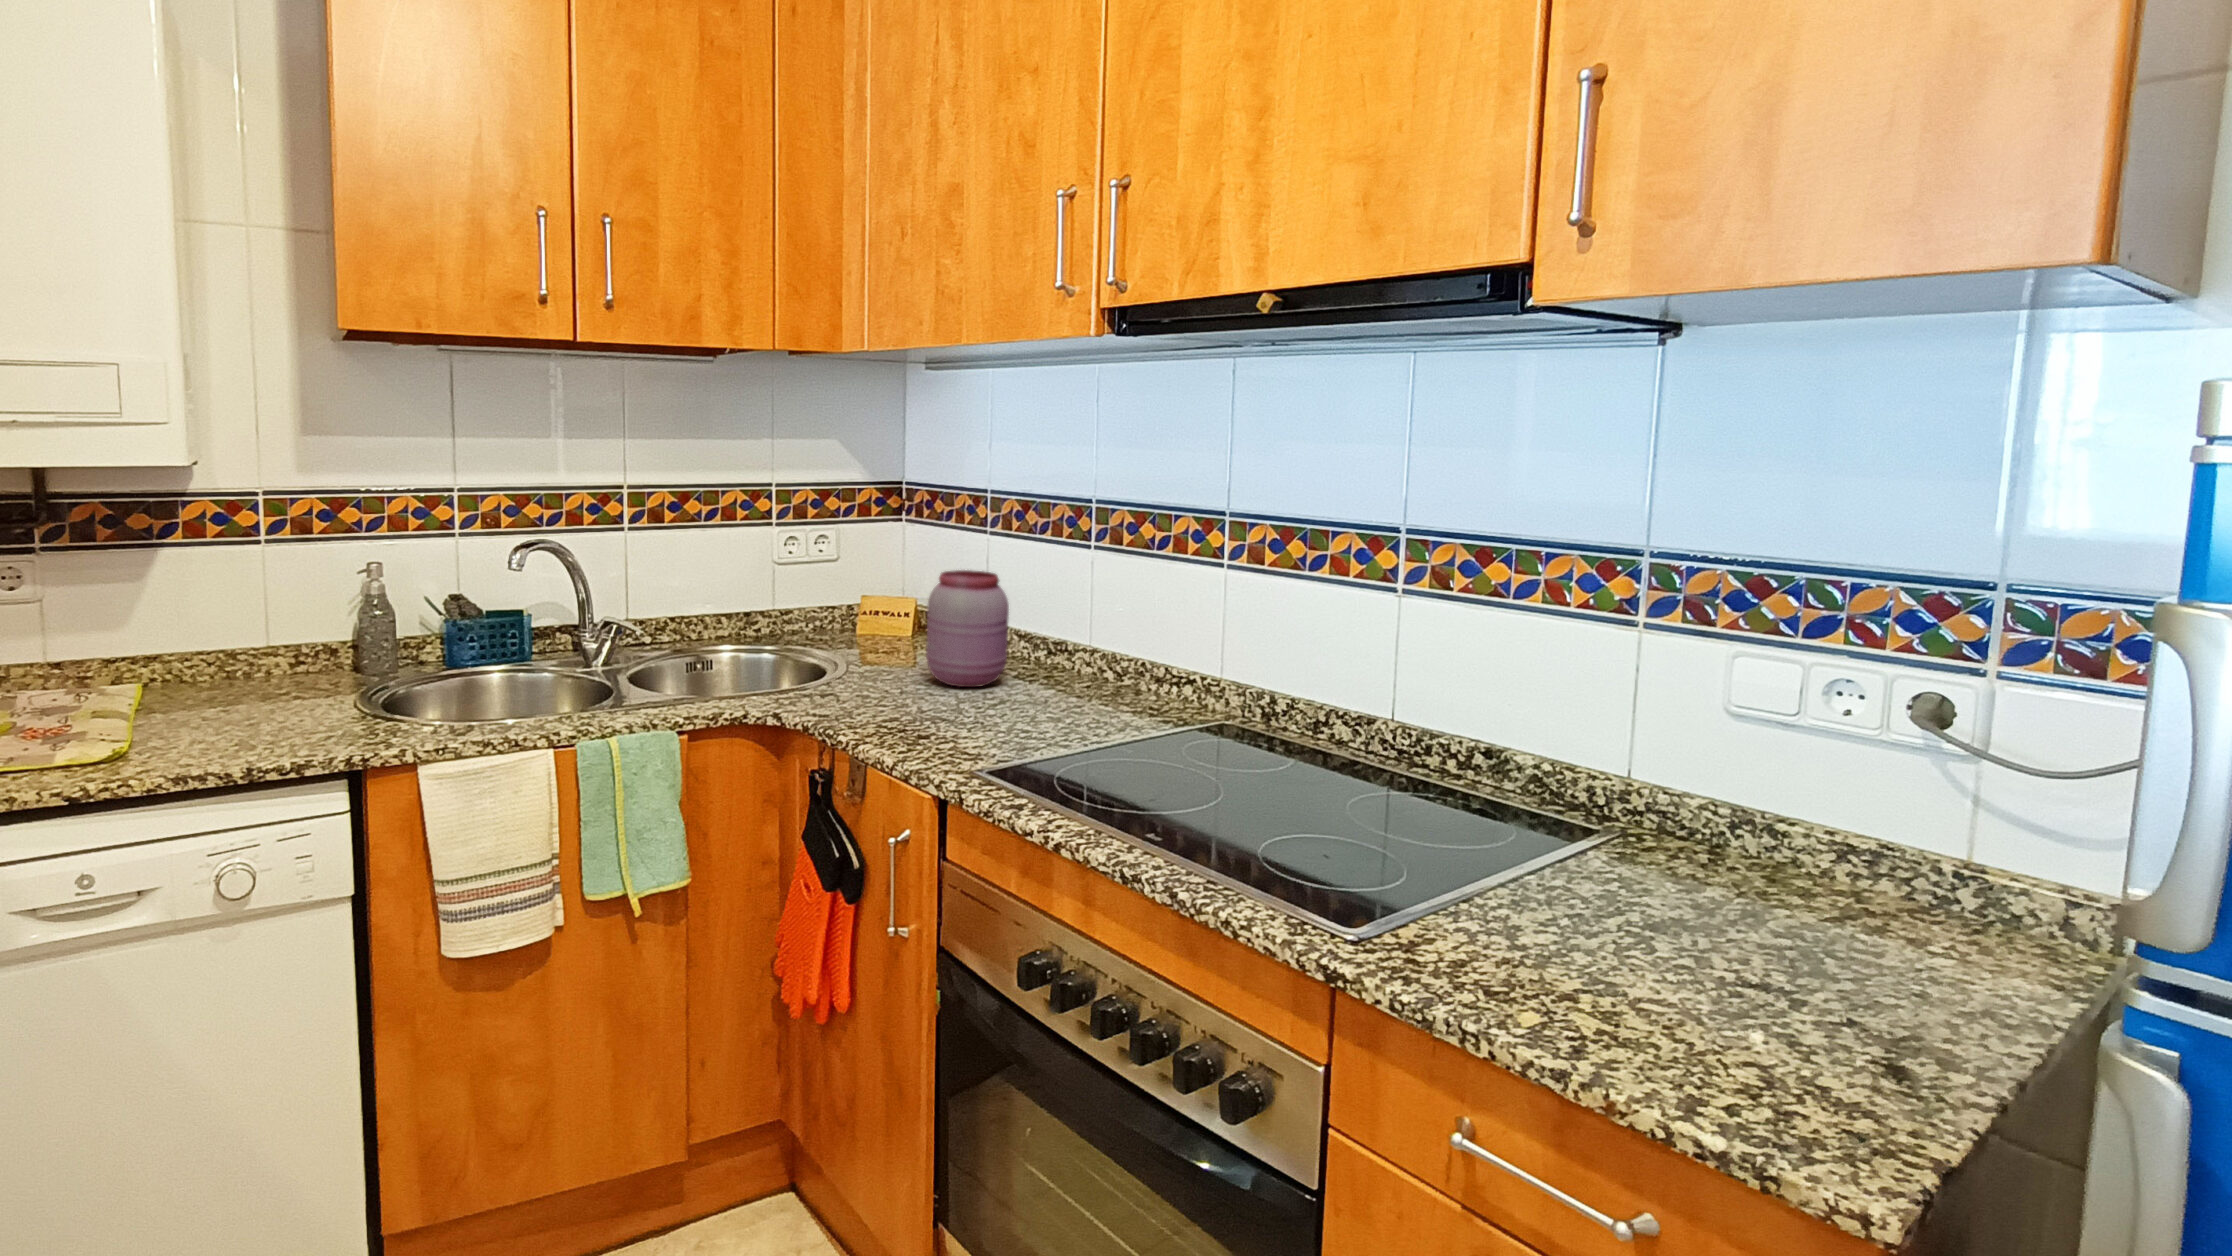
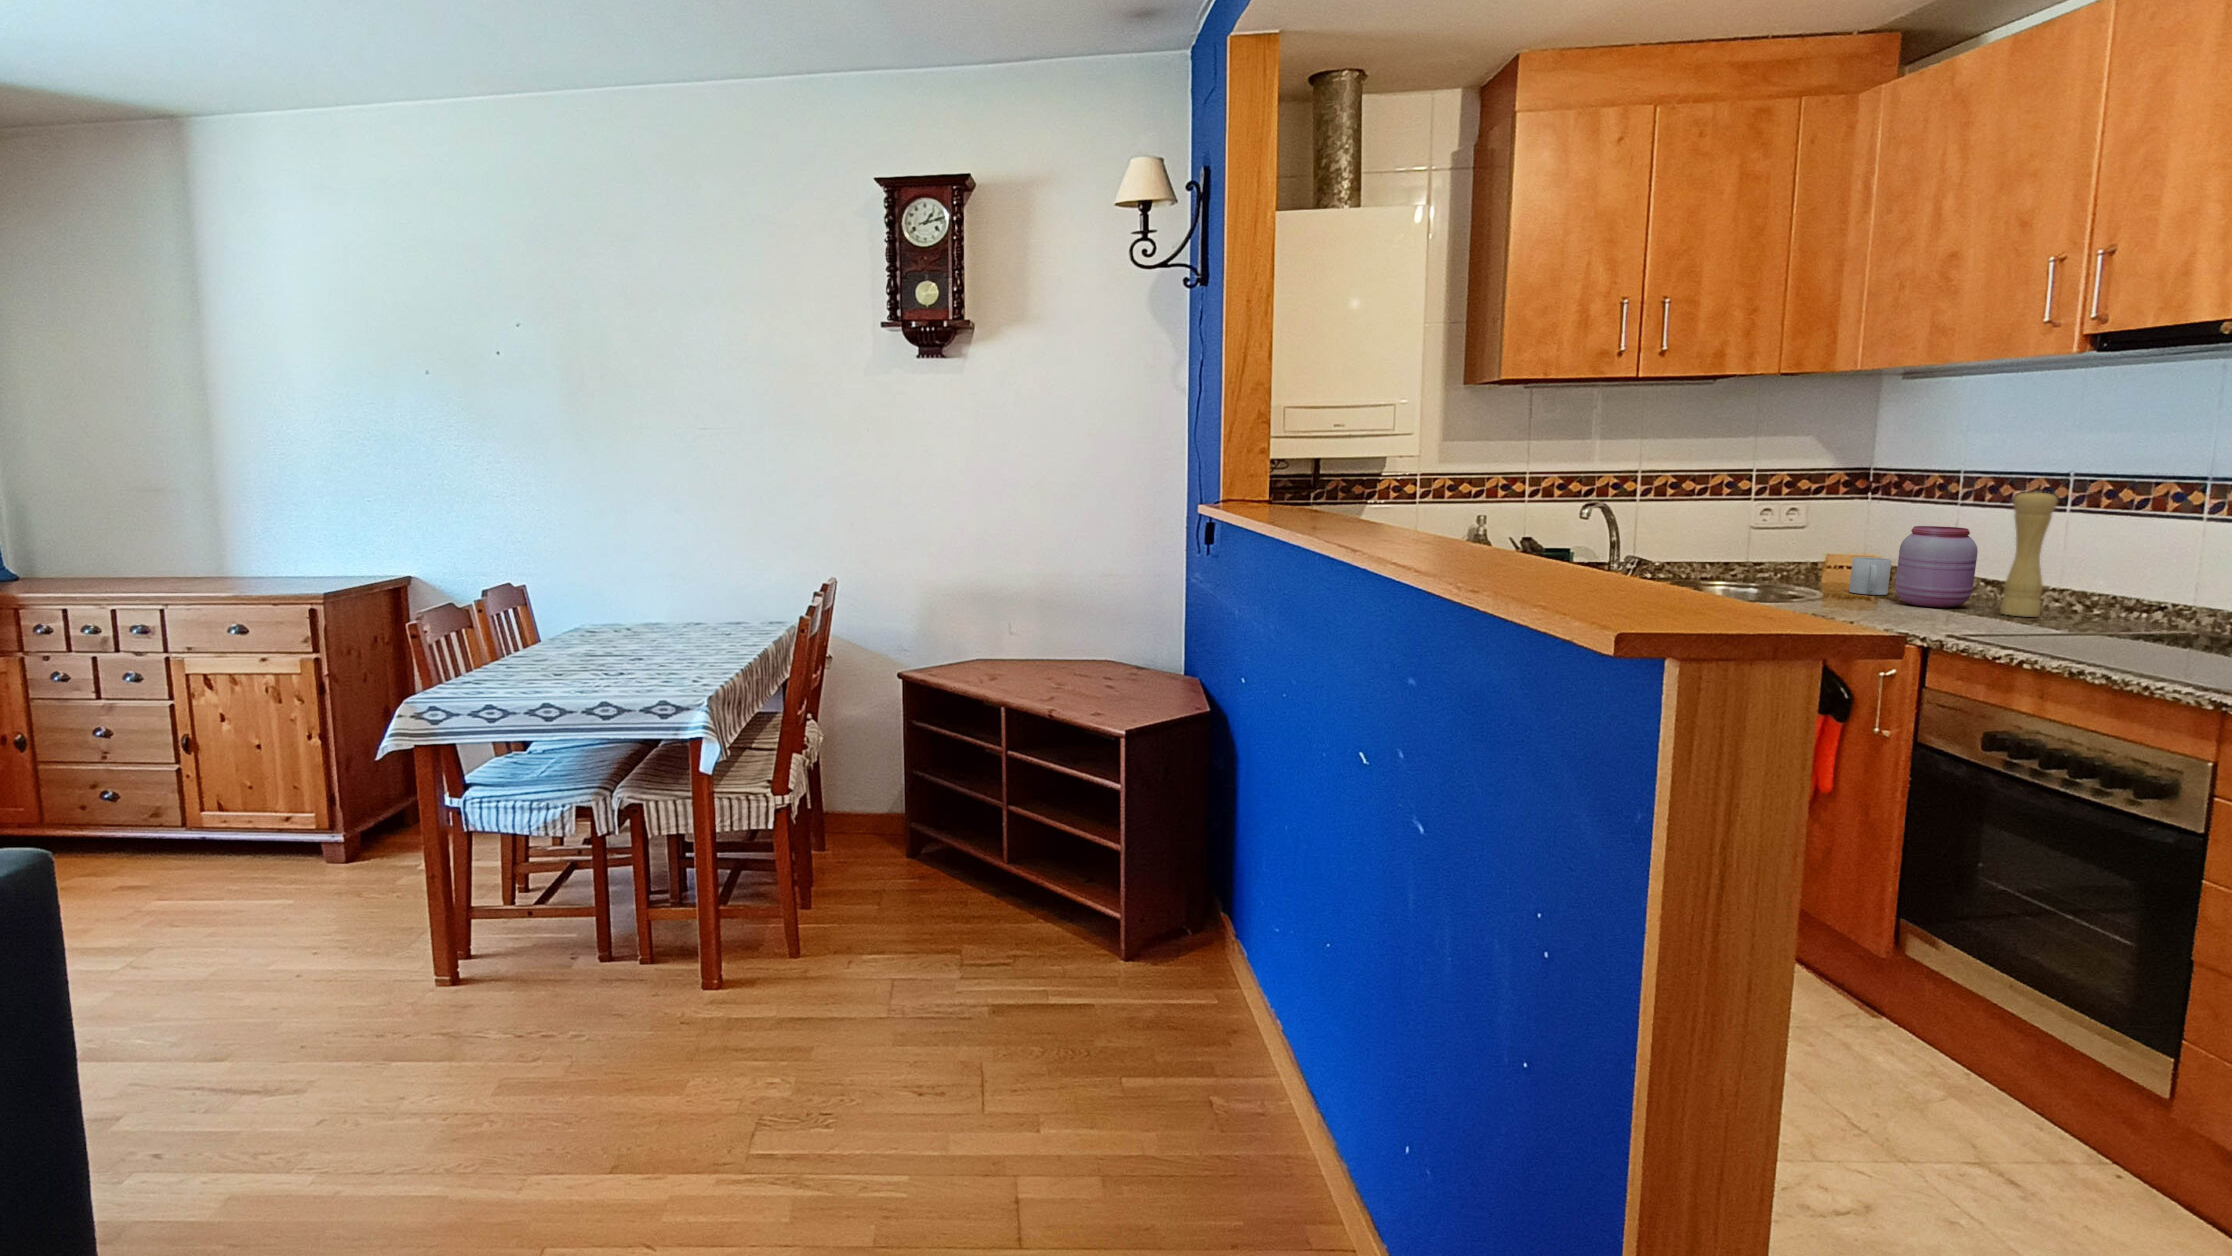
pepper mill: none [1036,525,1084,700] -> present [2000,491,2057,617]
mug: none [882,607,924,661] -> present [1849,557,1891,595]

